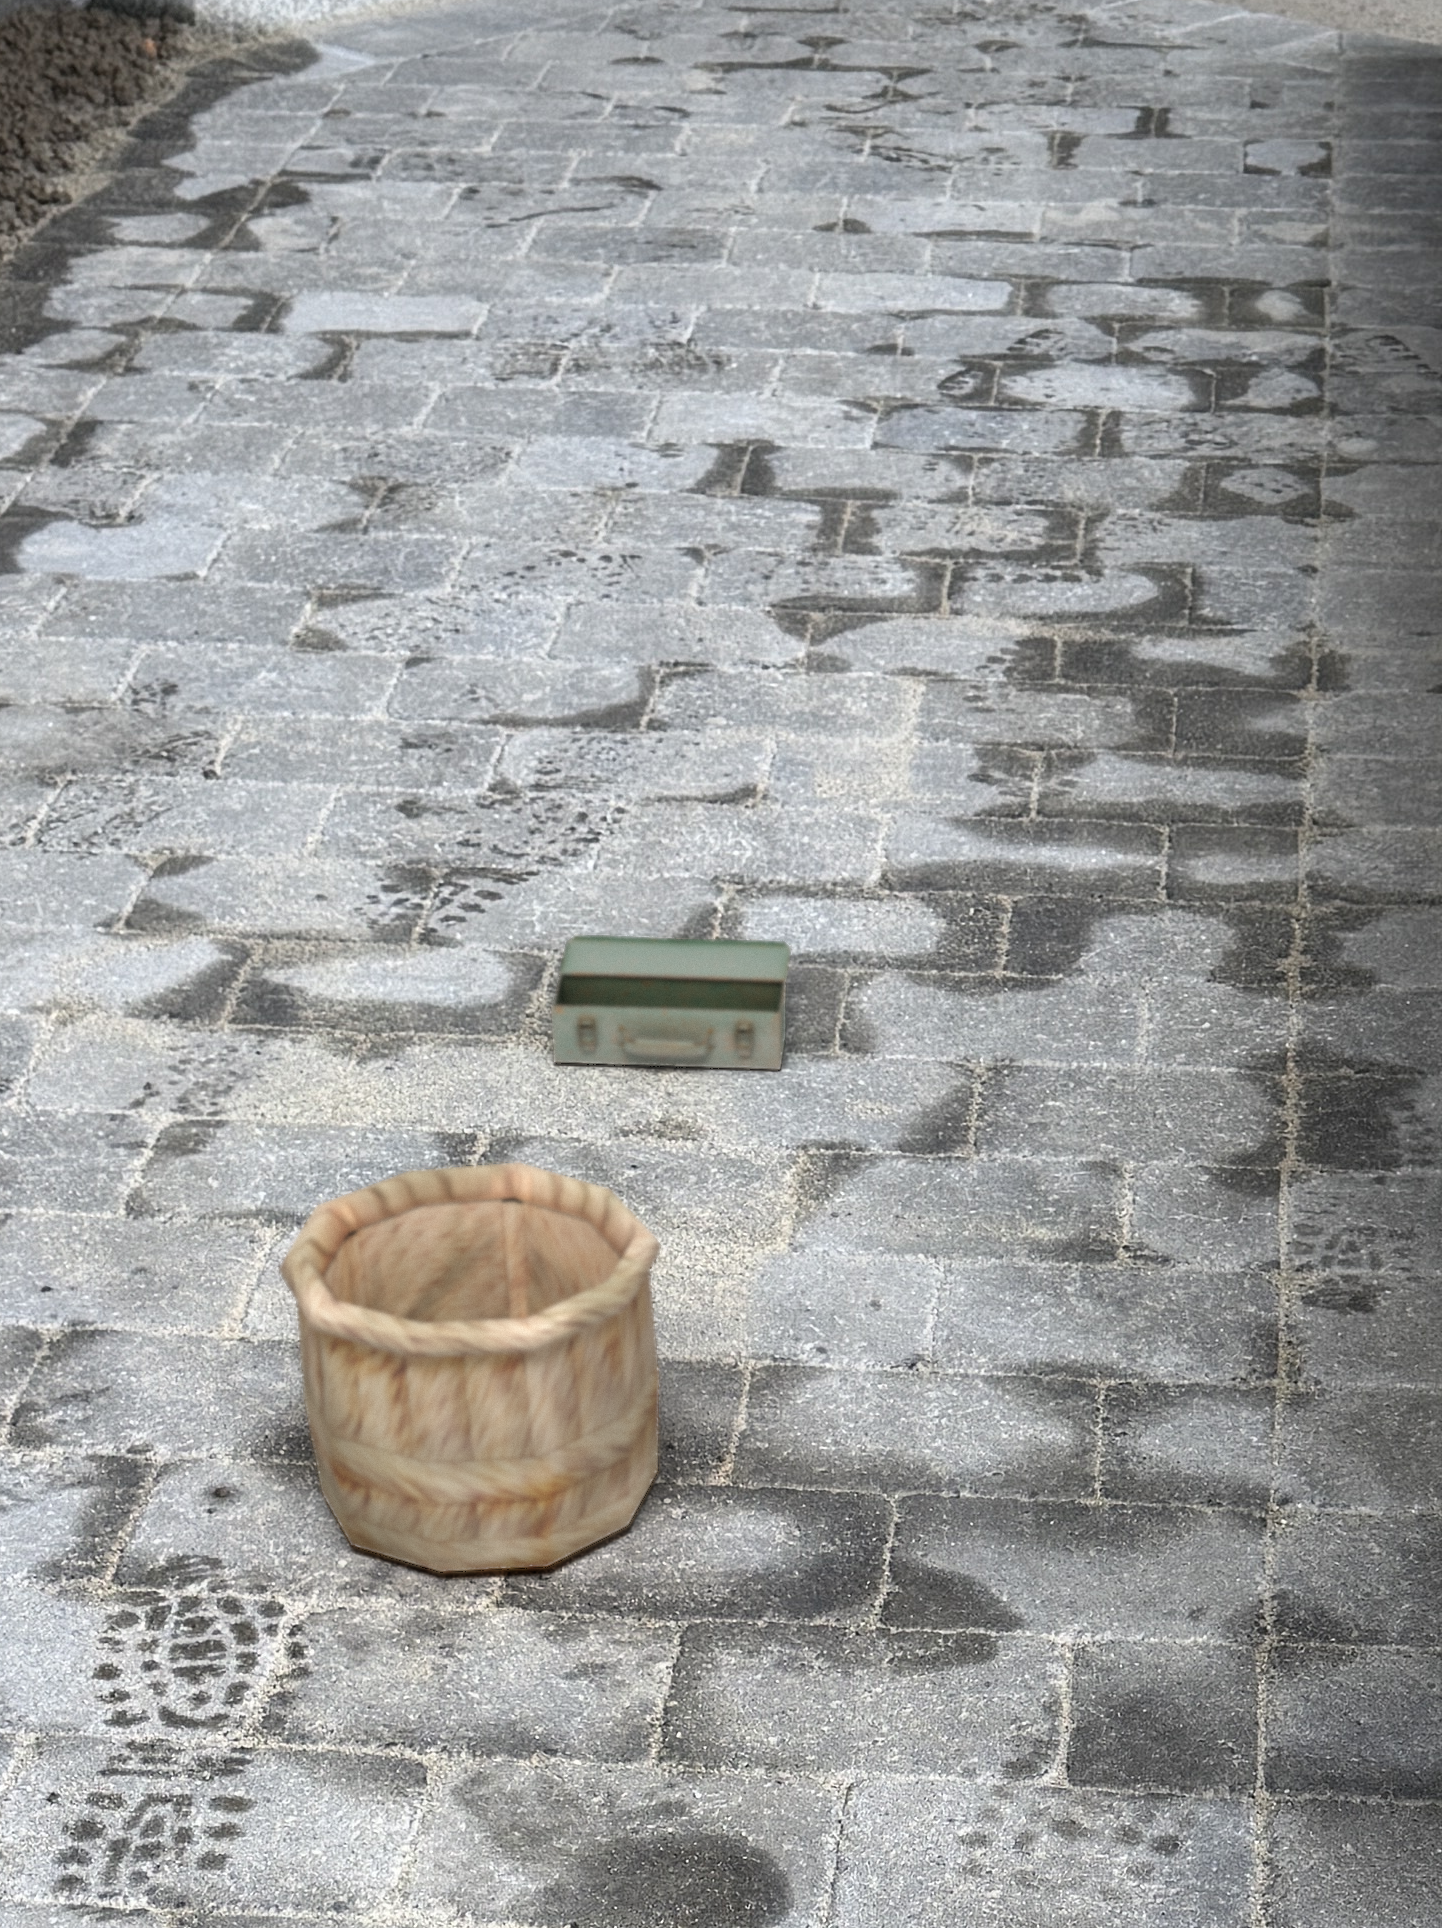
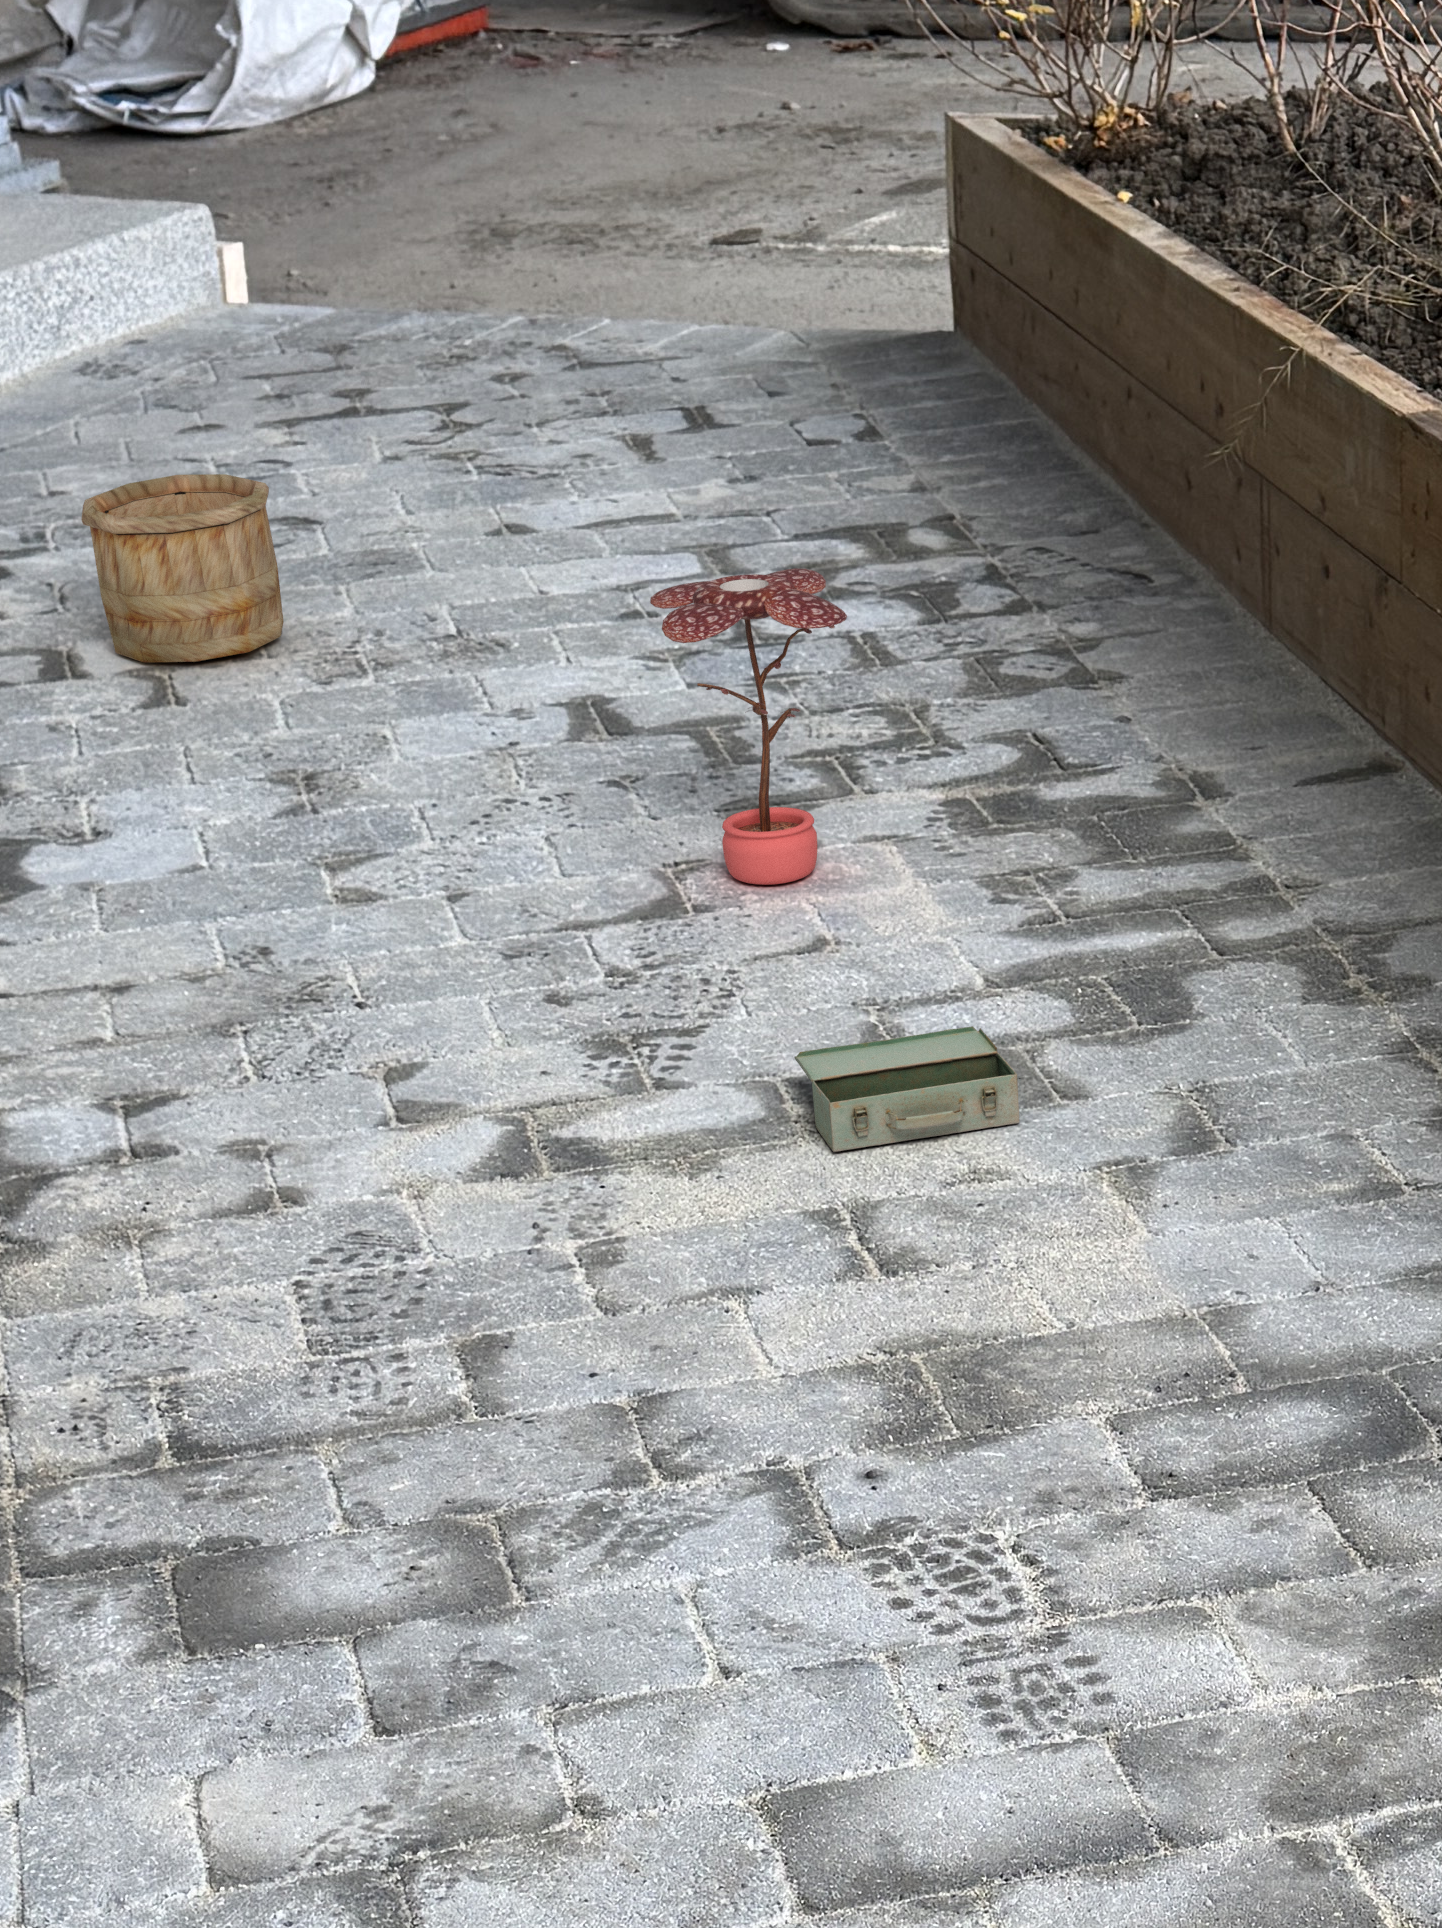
potted plant: none [653,348,884,714] -> present [650,569,847,885]
wooden bucket: present [279,1162,661,1572] -> present [81,474,284,662]

